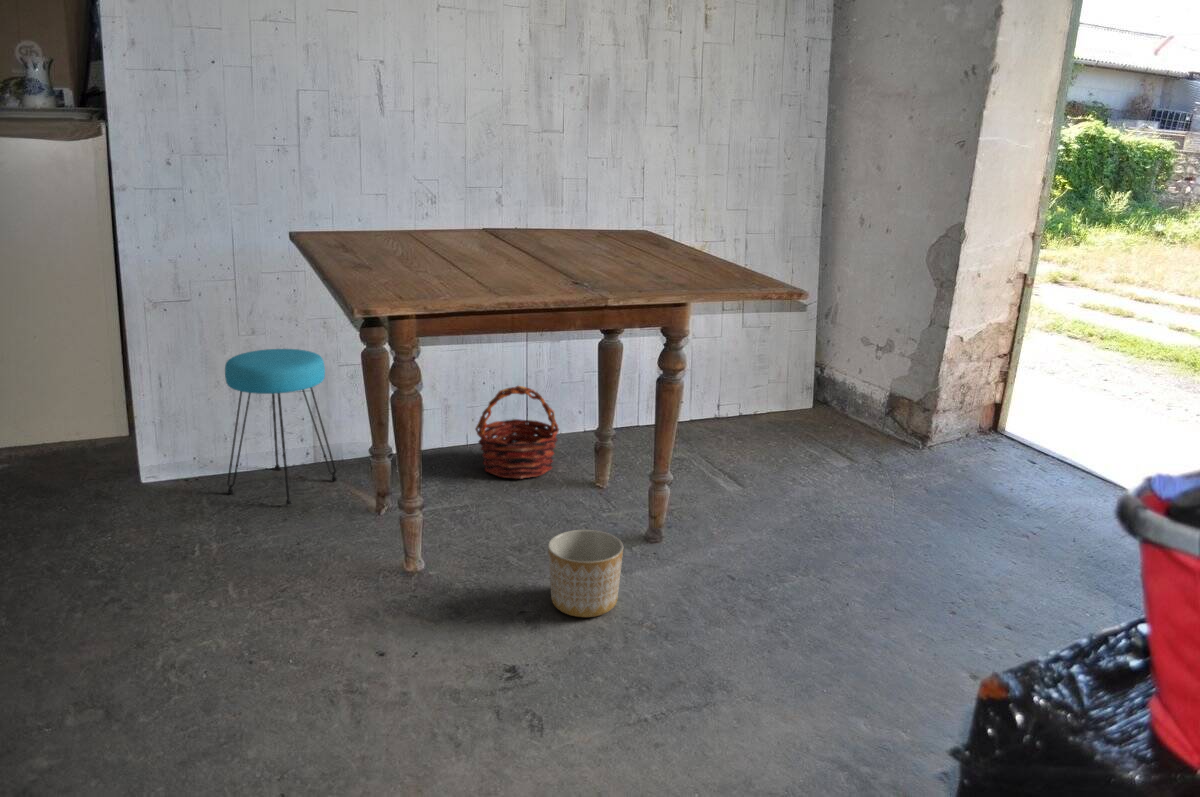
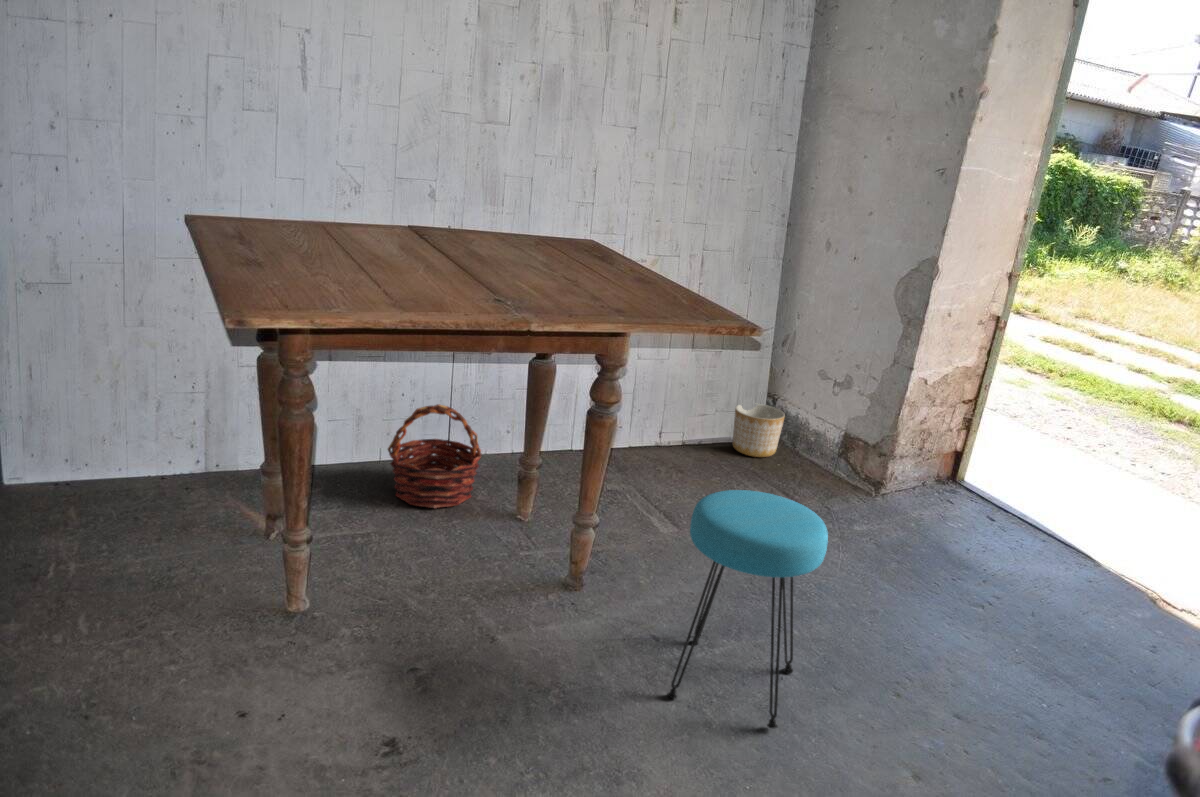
stool: present [225,349,338,505] -> present [667,490,828,728]
planter: present [548,530,623,617] -> present [733,403,785,457]

